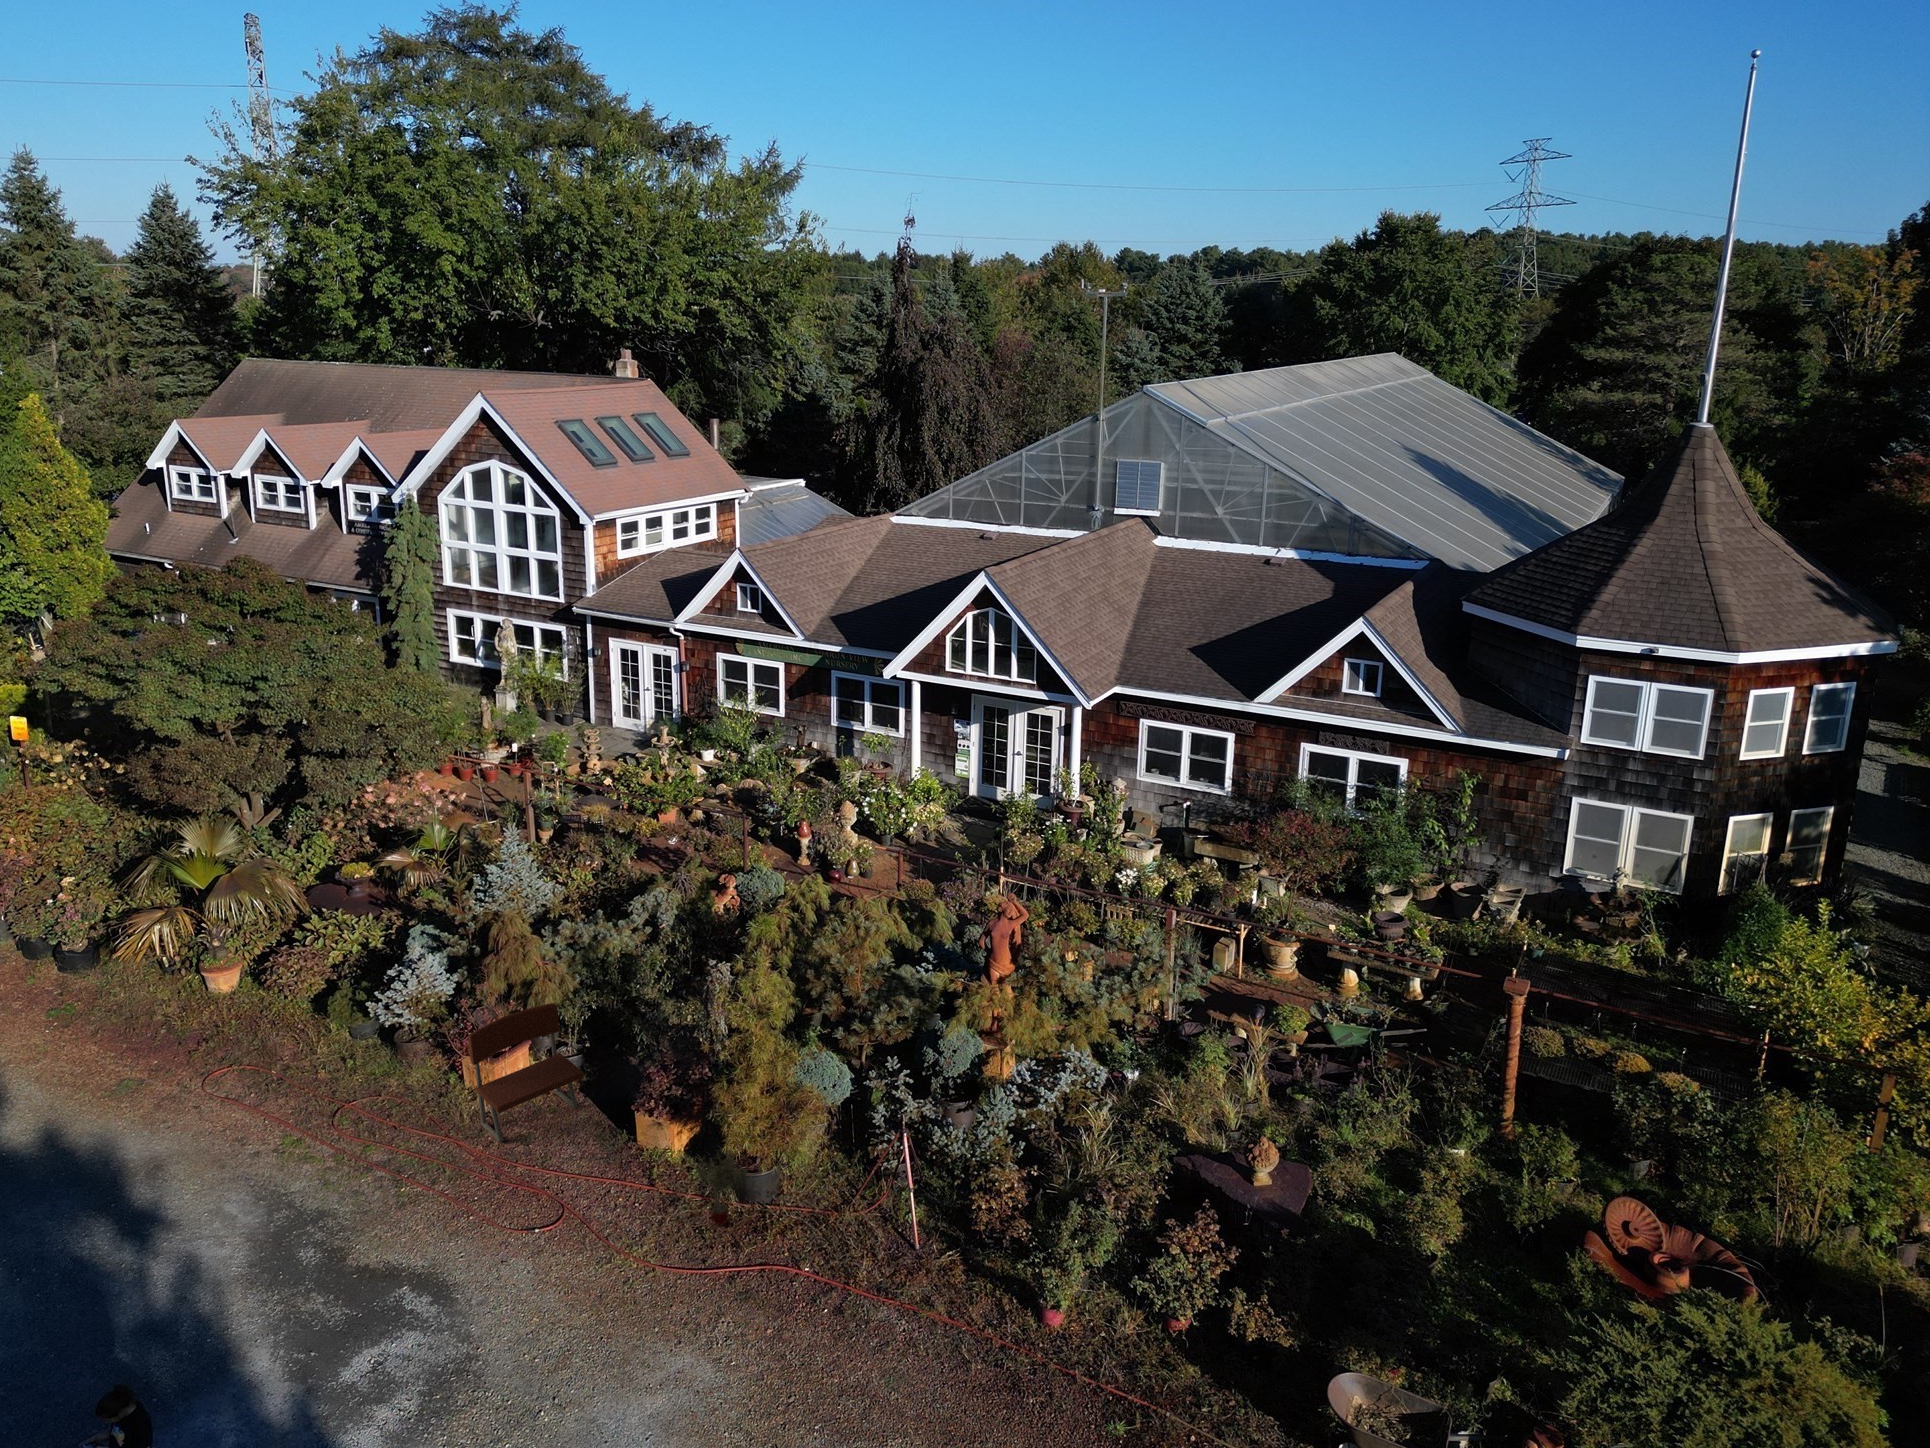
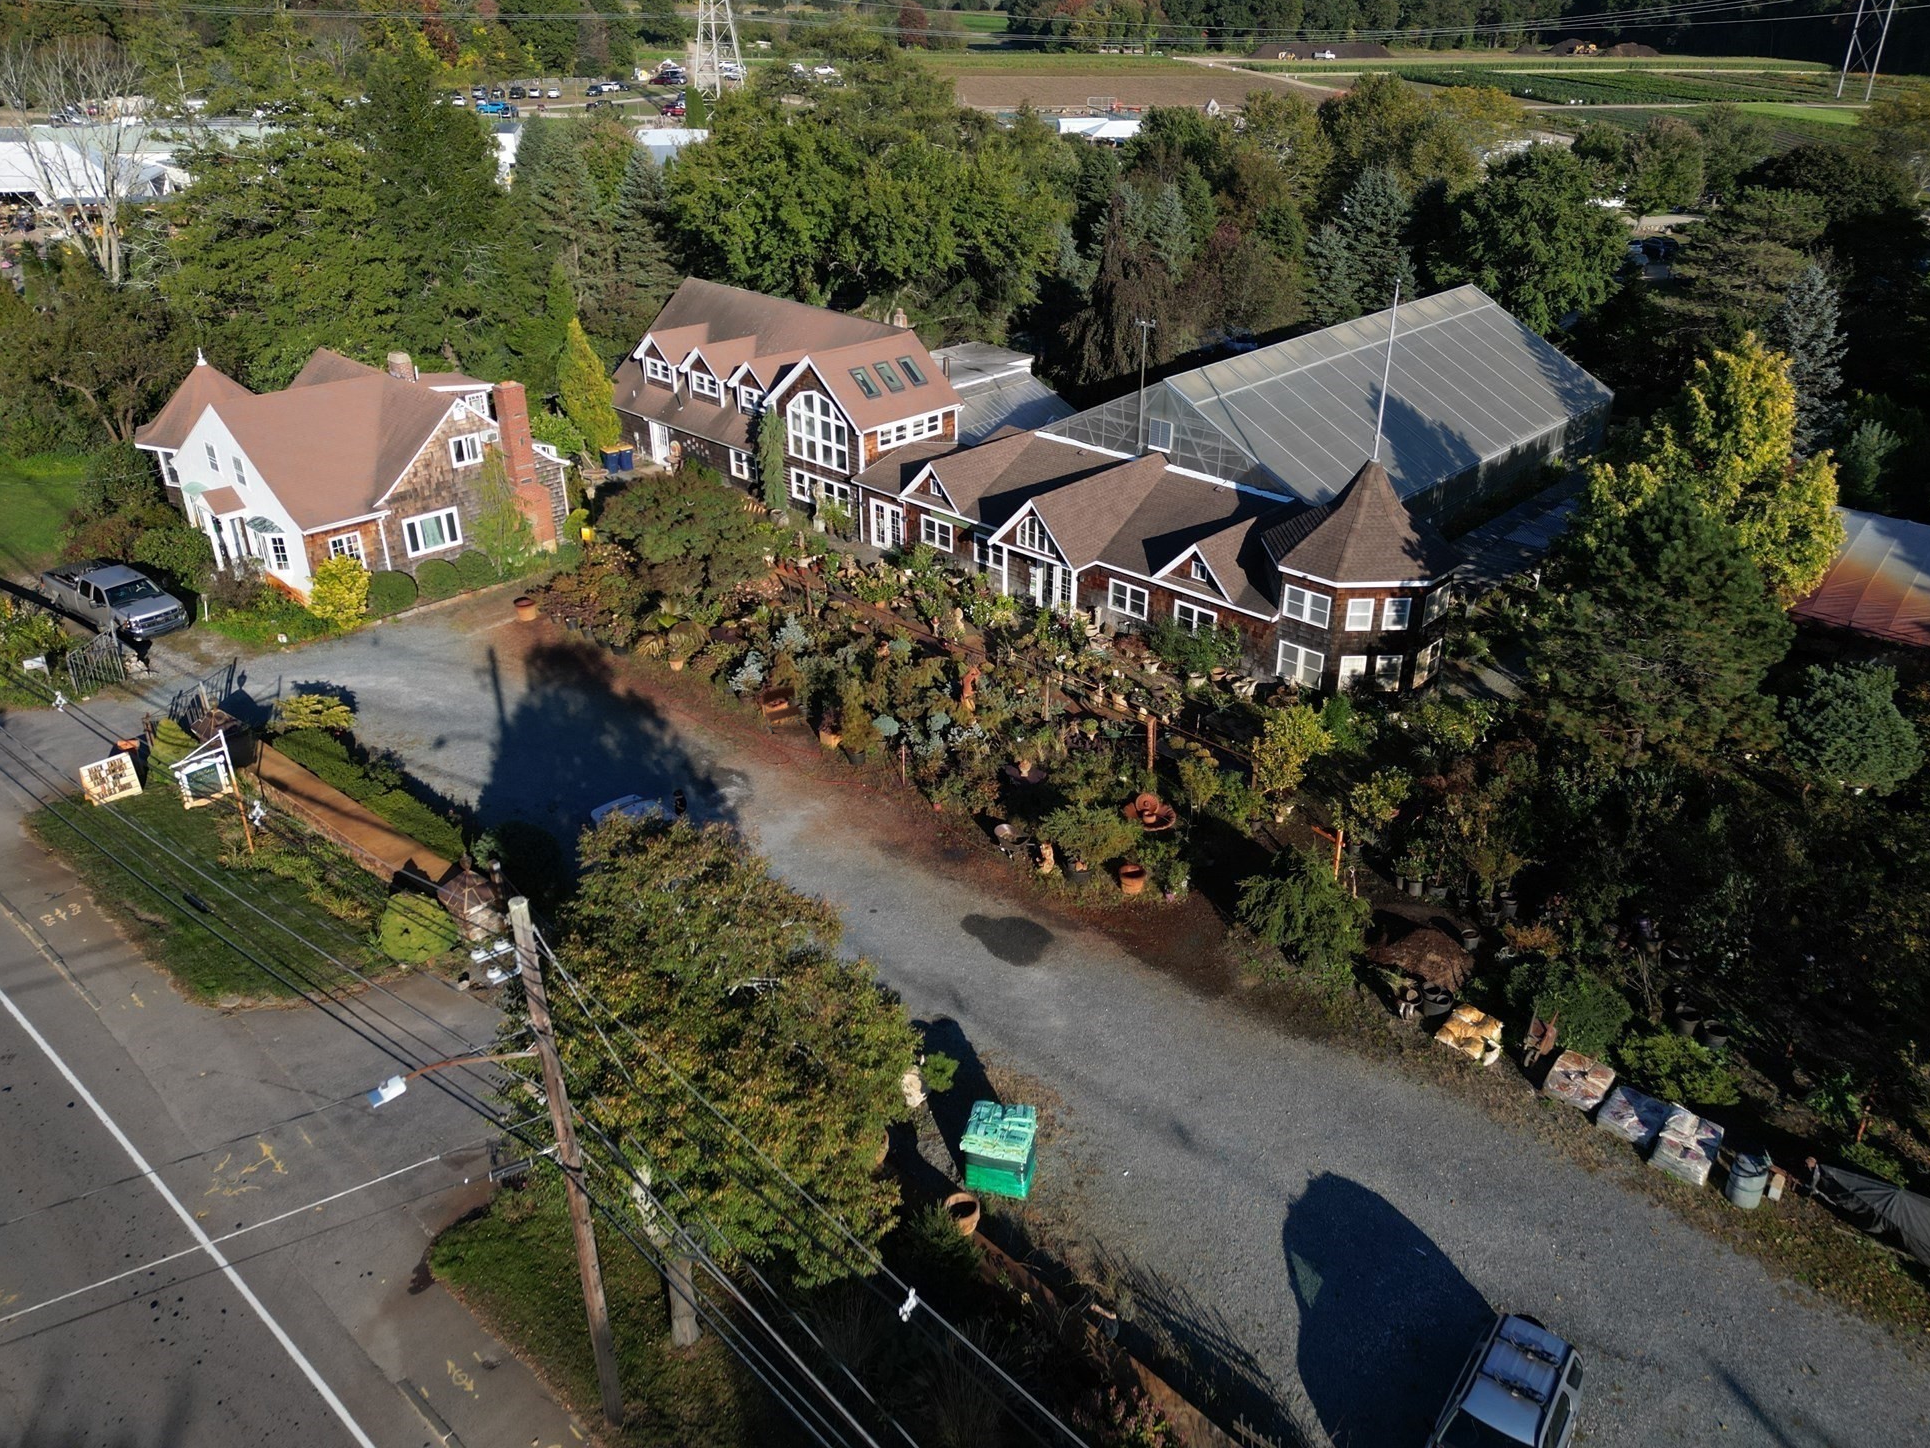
potted tree: present [696,1149,747,1226] -> none [830,739,847,765]

